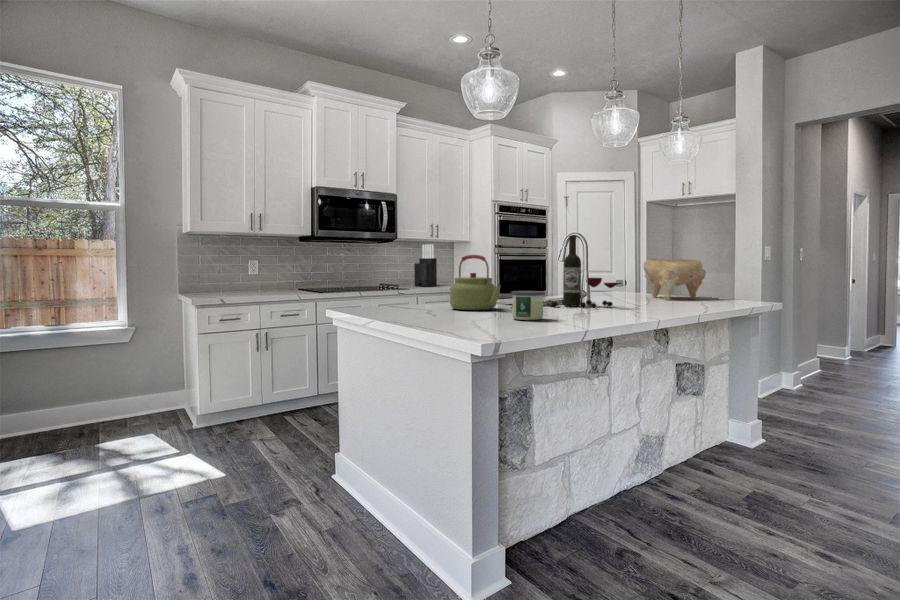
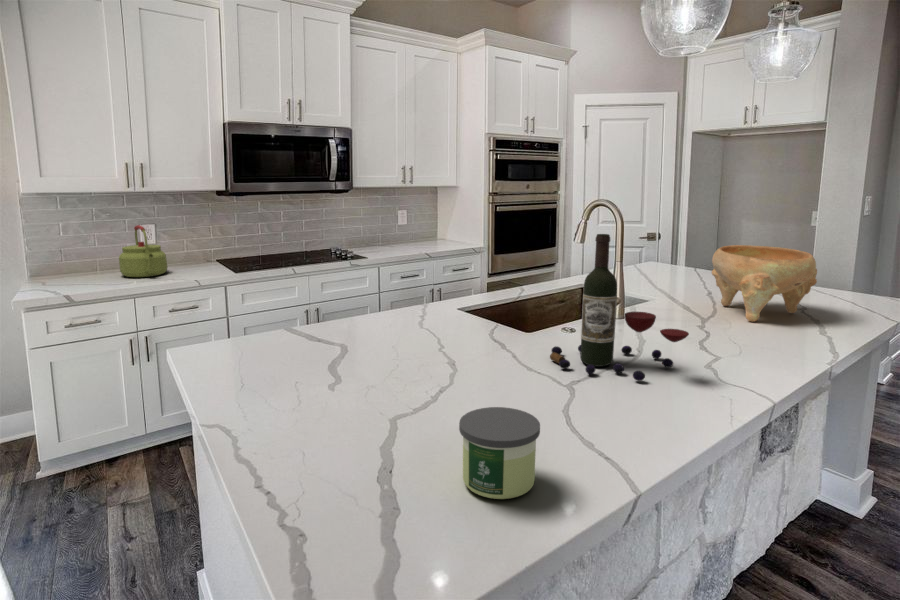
knife block: present [415,244,437,287] -> none [379,196,408,254]
kettle: present [450,255,501,310] -> present [119,225,167,277]

